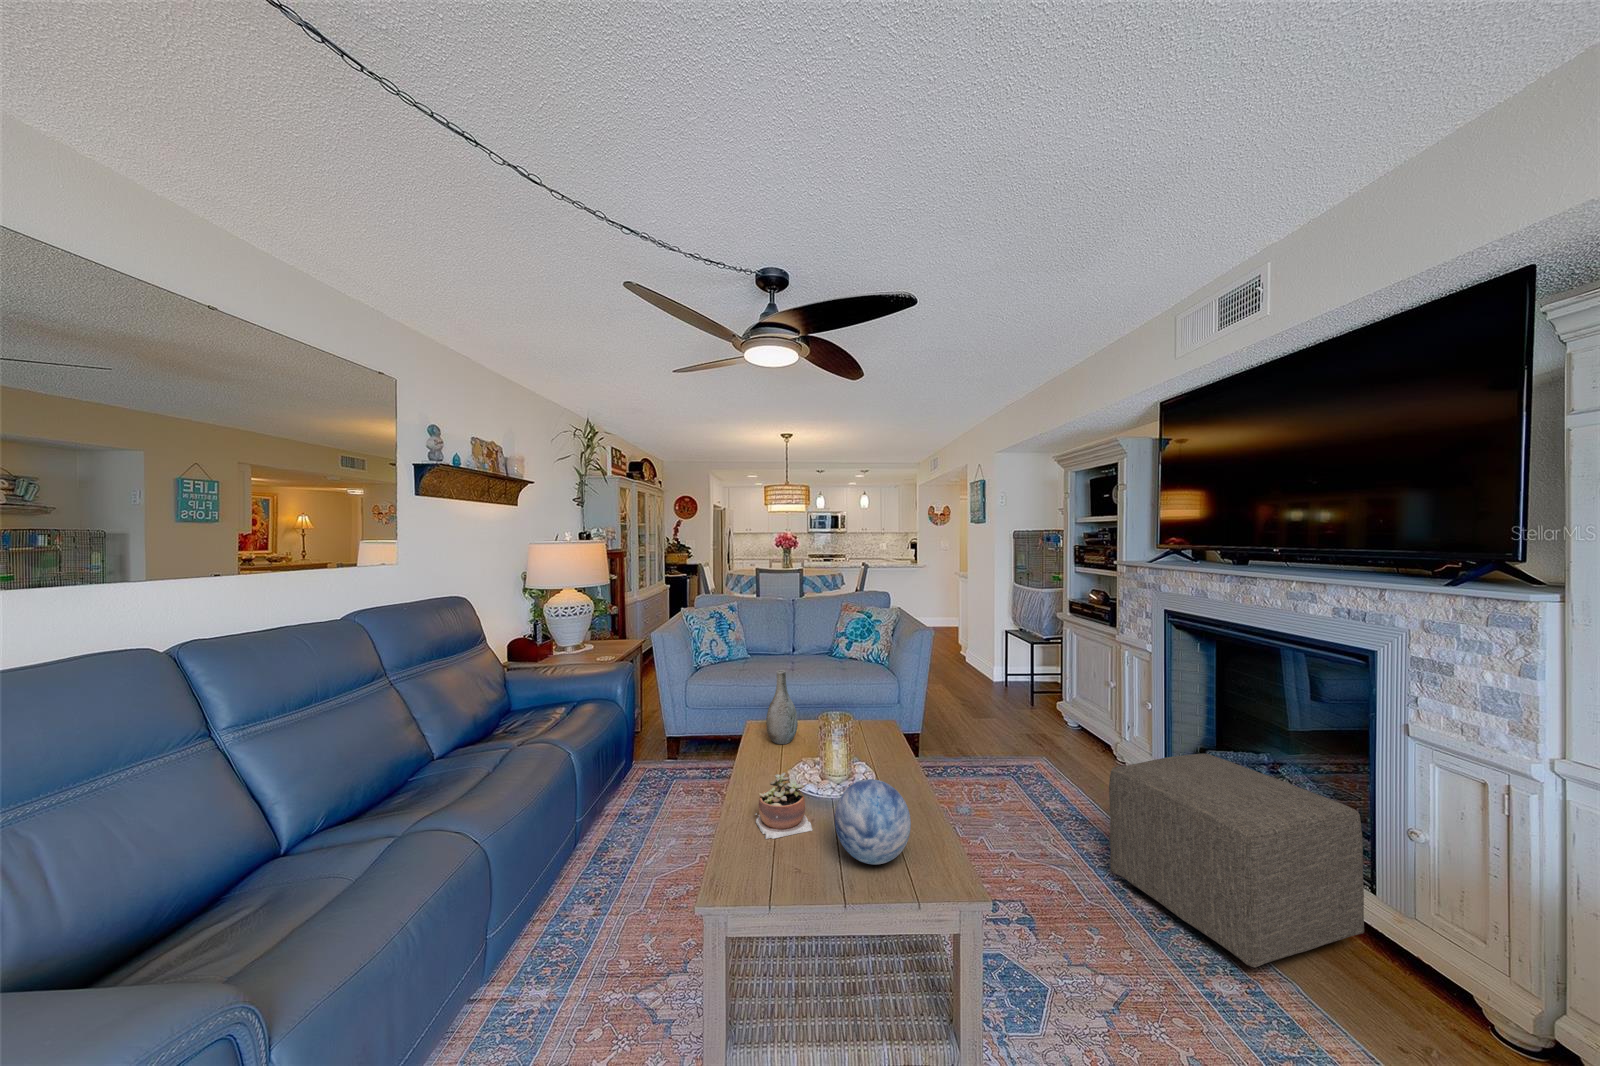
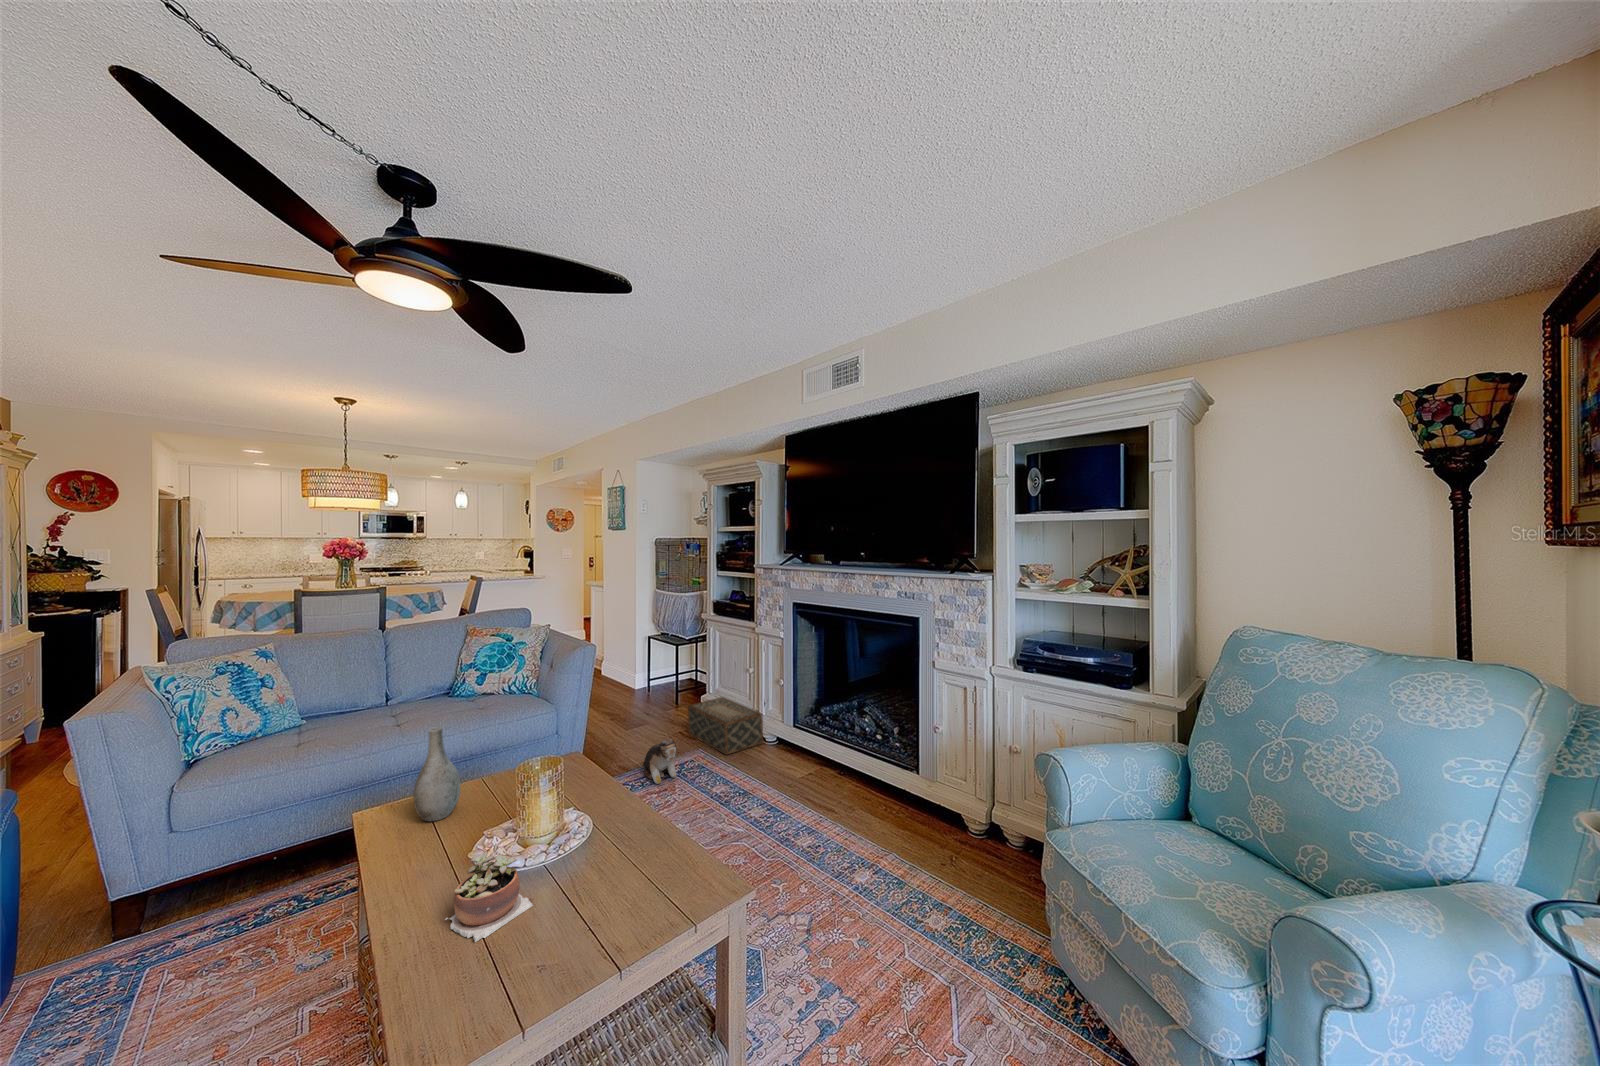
woven basket: none [1037,710,1125,774] -> present [688,697,763,755]
plush toy: none [978,735,1011,780] -> present [644,739,679,784]
ottoman: present [1109,754,1364,967] -> none [774,711,920,859]
decorative orb: present [835,779,911,865] -> none [573,819,657,913]

